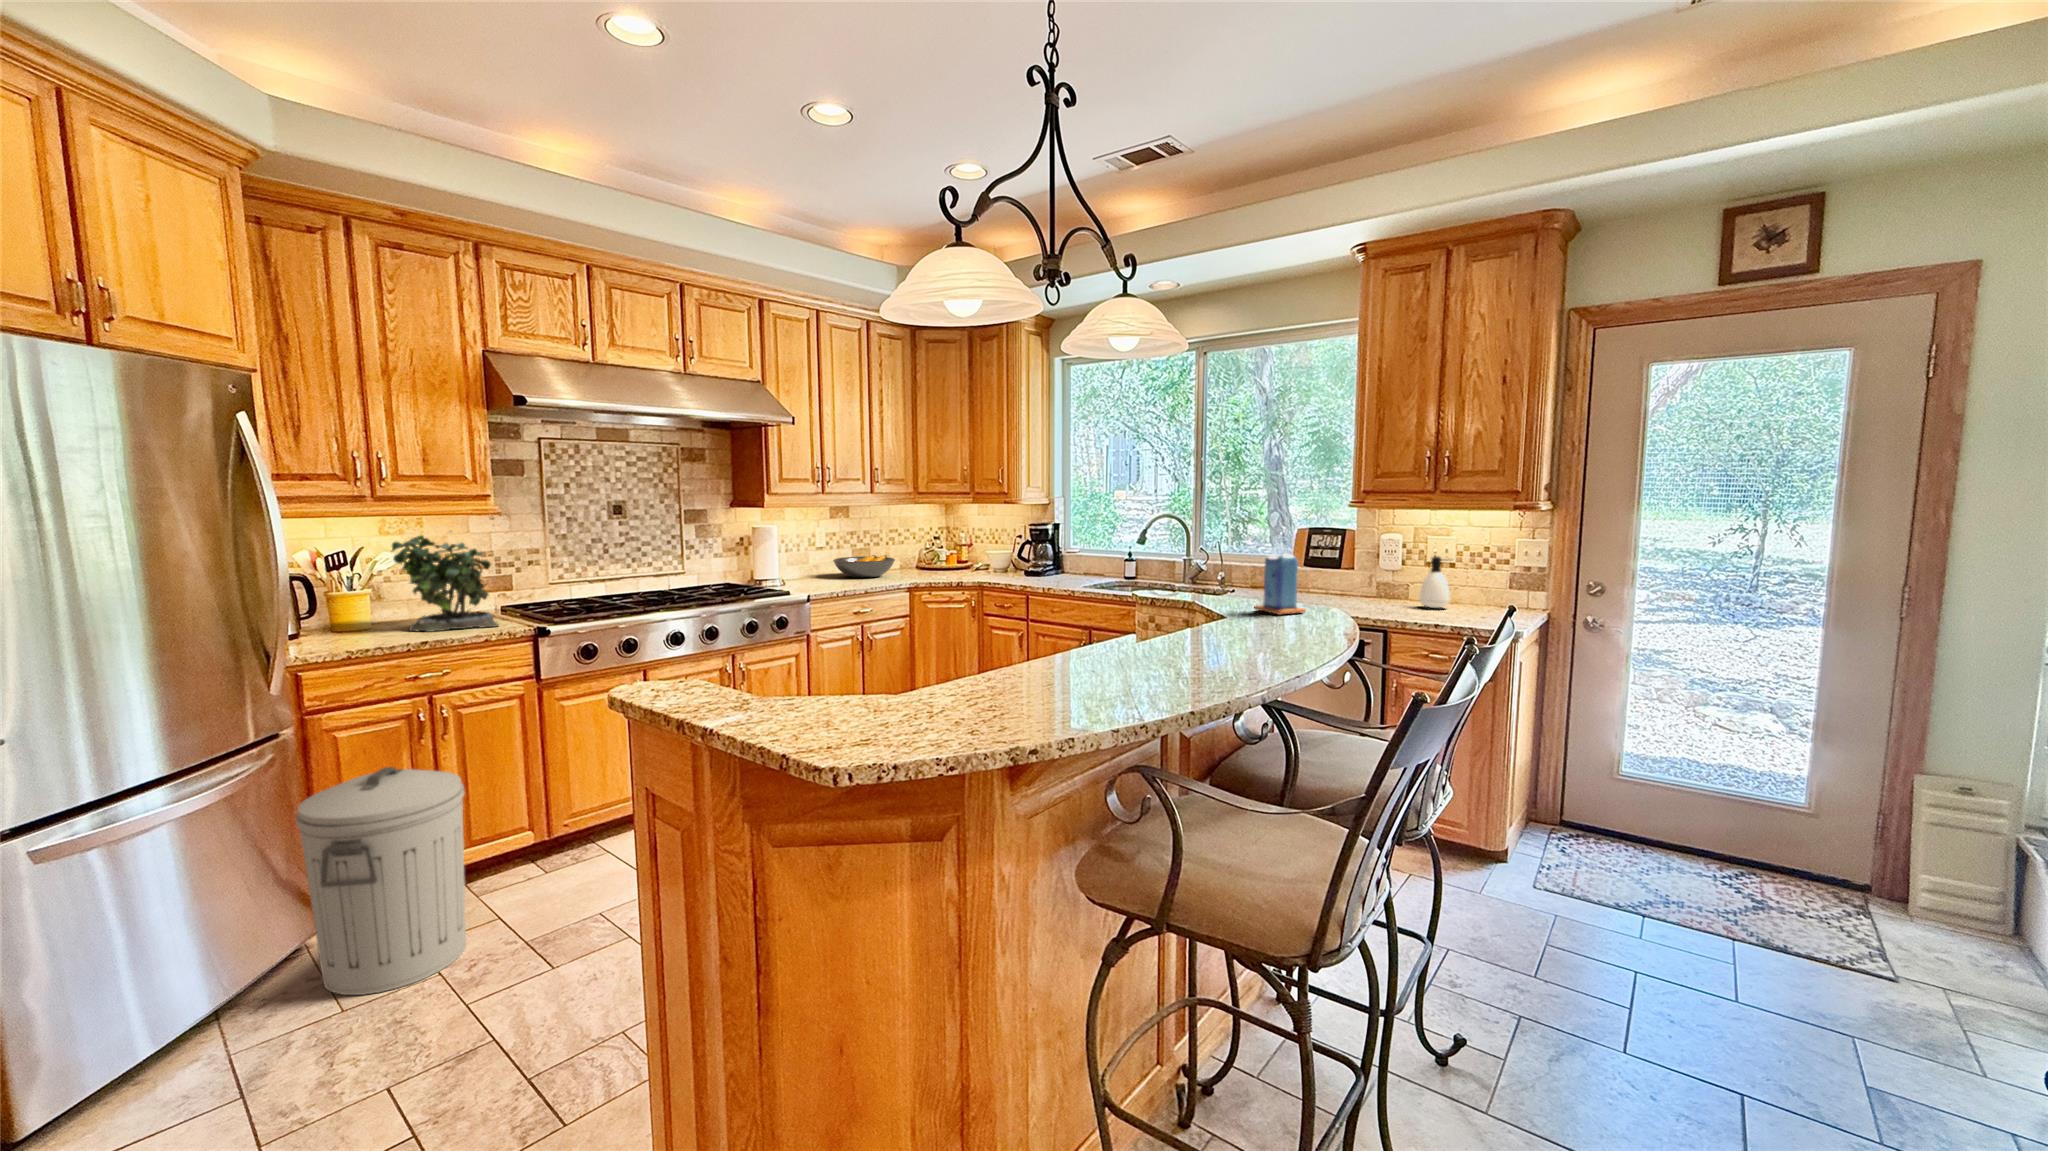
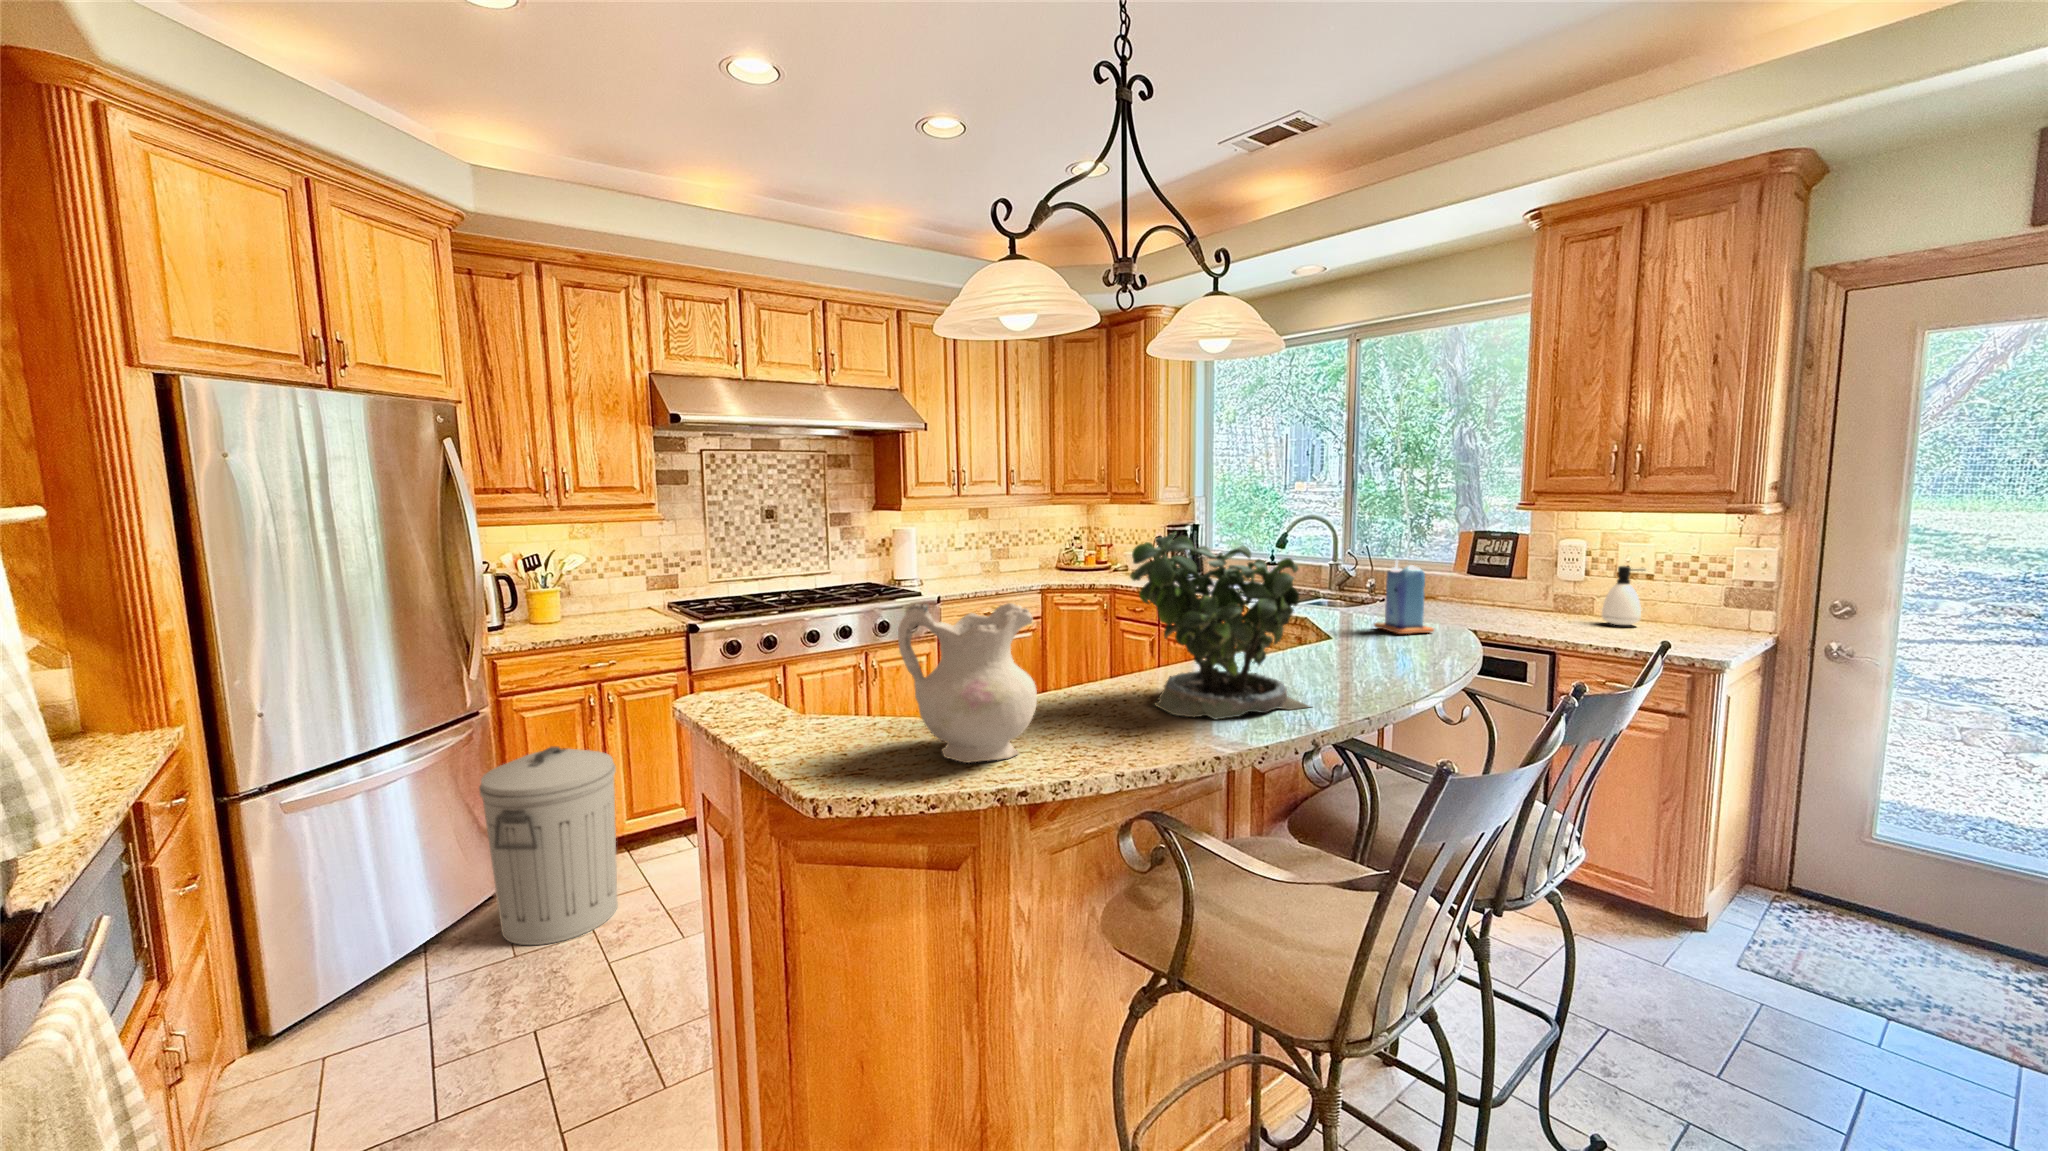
potted plant: present [392,531,498,632] -> present [1130,523,1310,719]
fruit bowl: present [833,555,895,578] -> none [973,556,1032,578]
ceramic pitcher: none [894,578,1023,730] -> present [898,603,1037,763]

